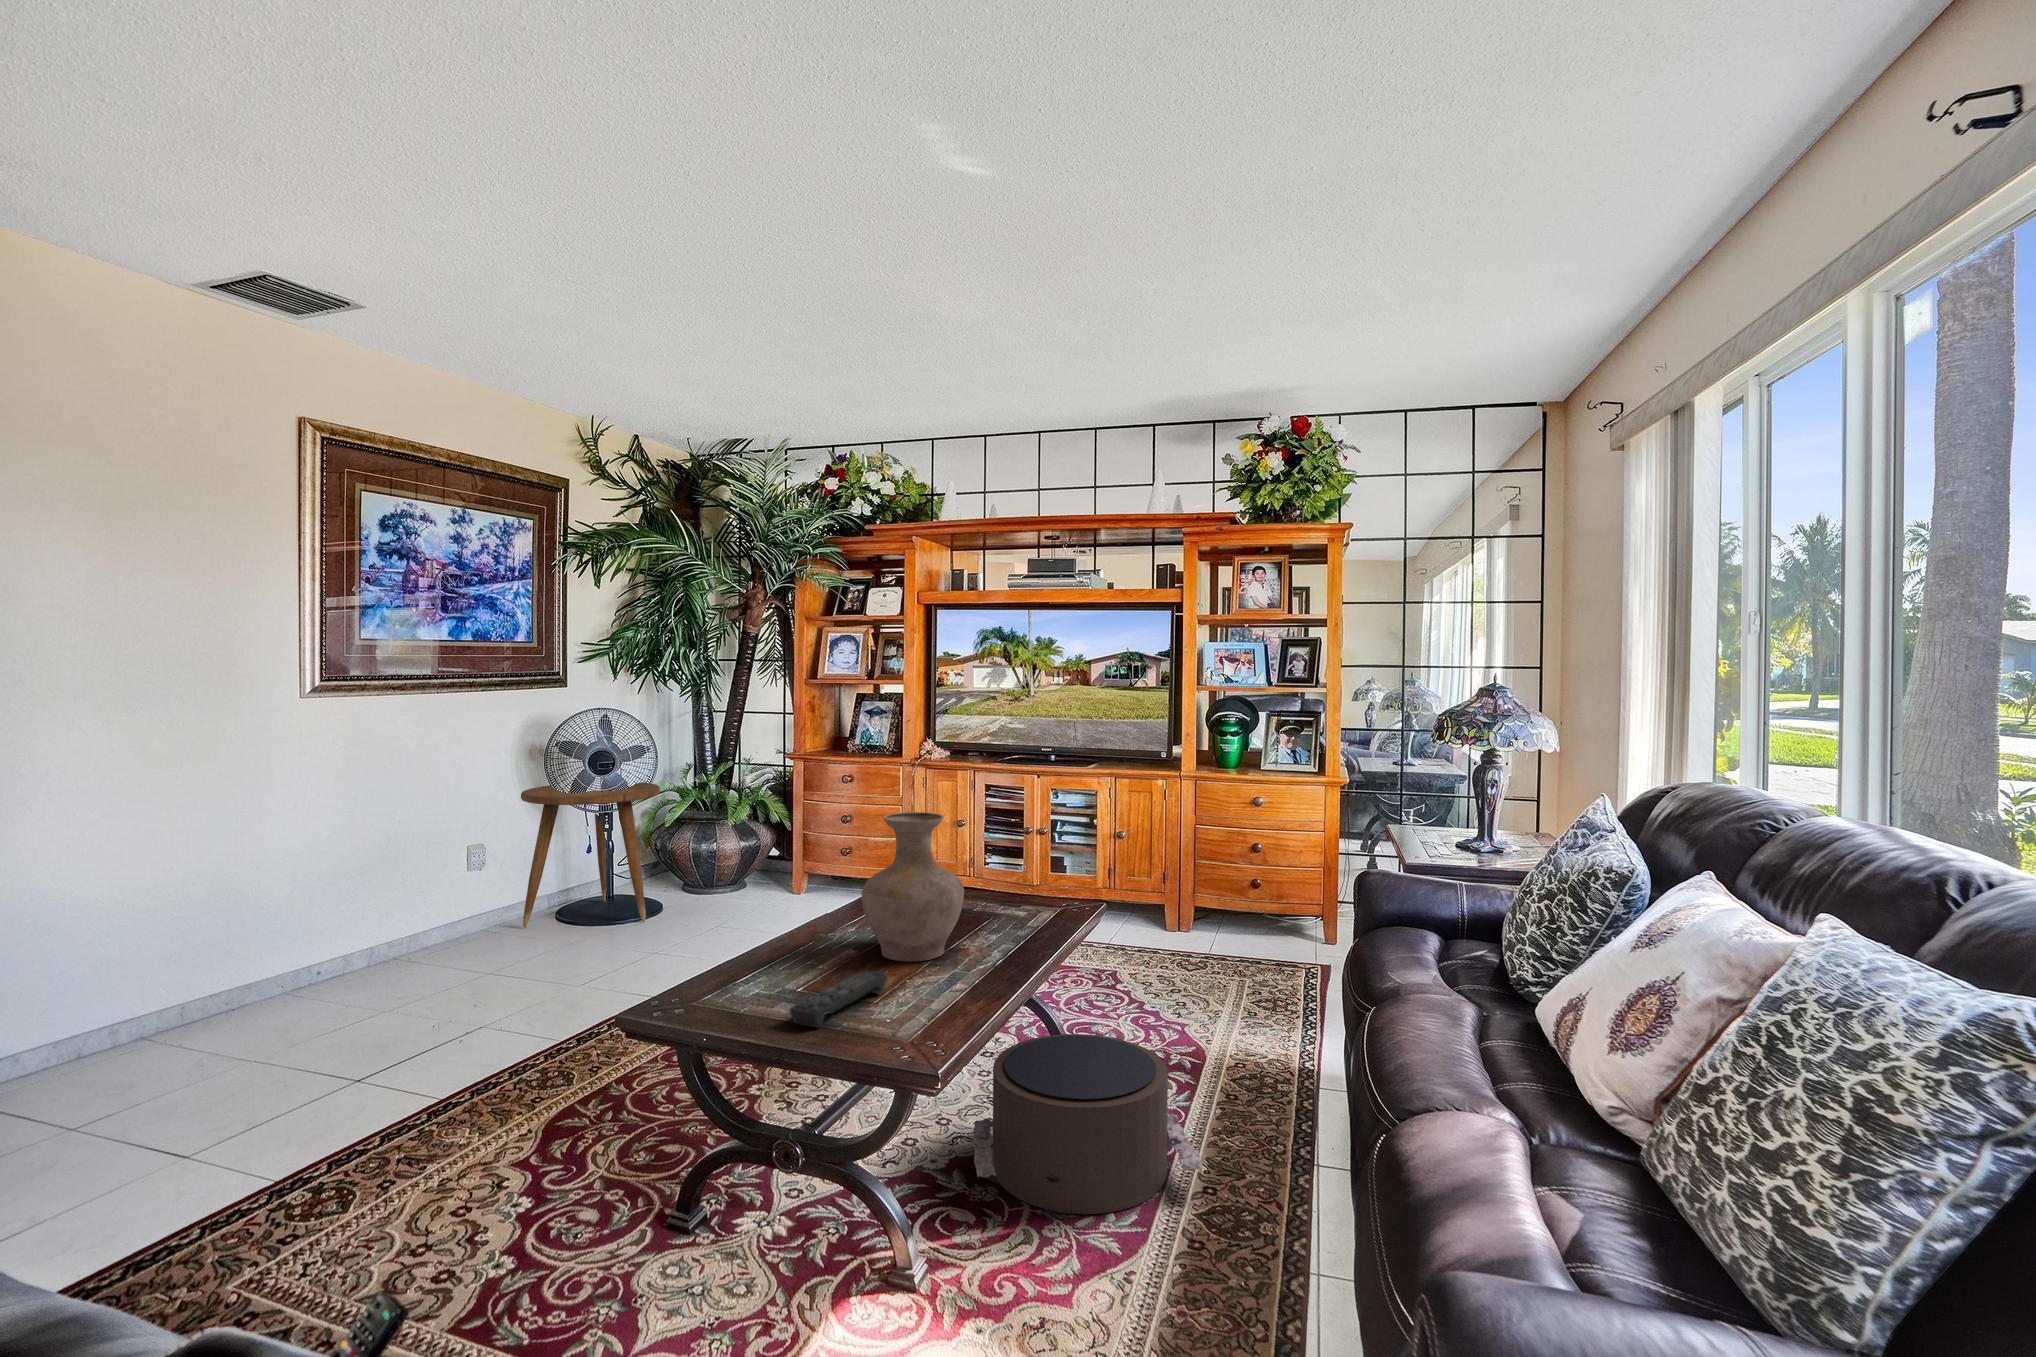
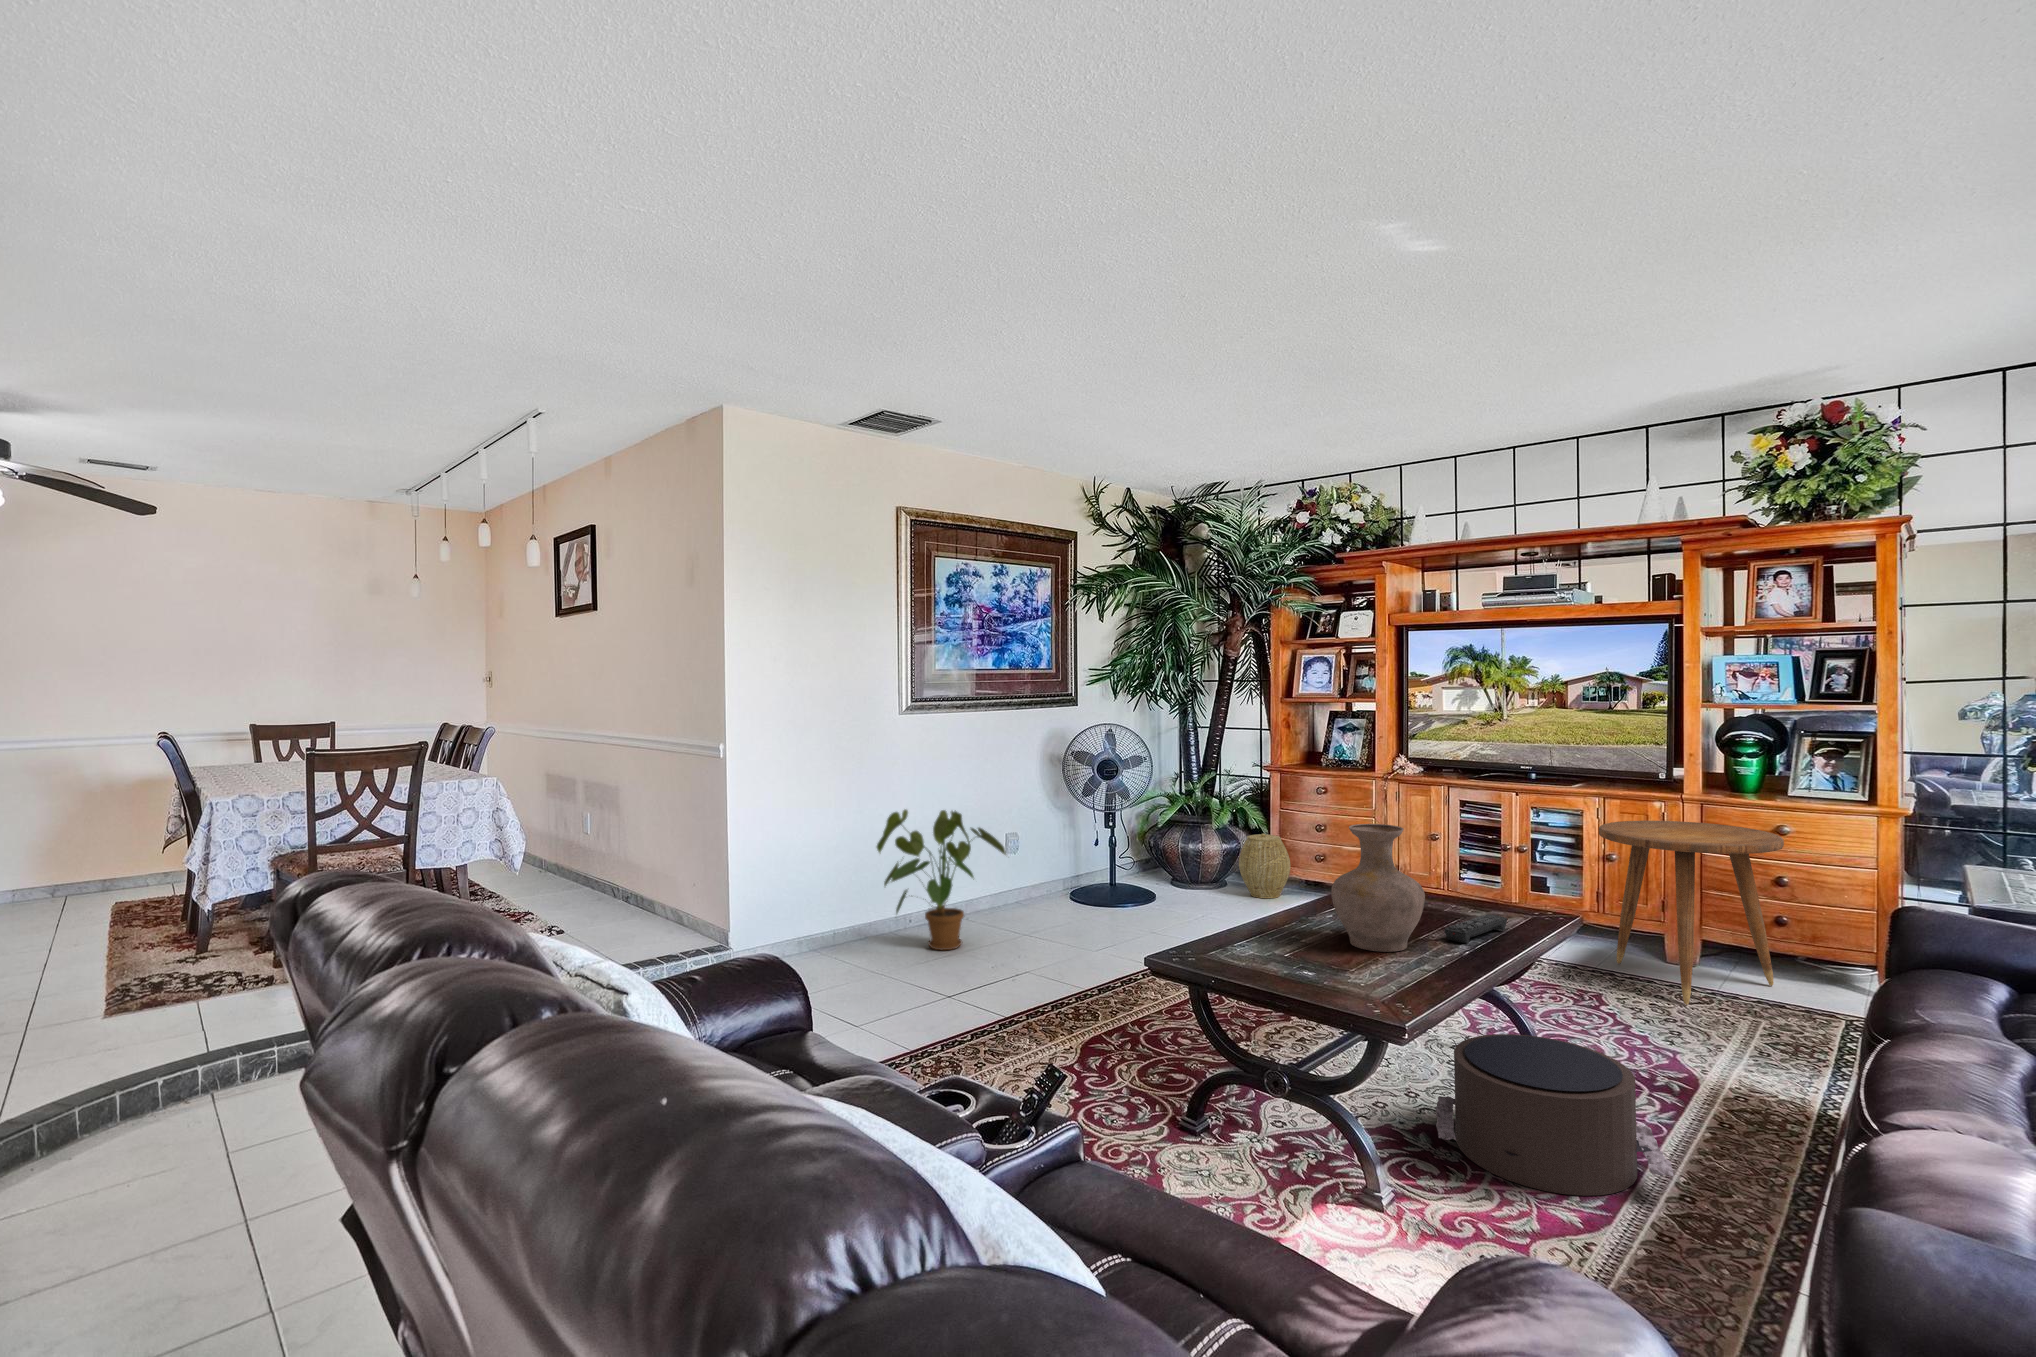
side table: present [521,782,660,928] -> present [1599,821,1784,1005]
house plant: none [221,821,449,1020] -> present [877,809,1006,950]
woven basket: none [759,829,816,901] -> present [1239,833,1291,898]
remote control: present [790,971,887,1028] -> present [1444,915,1507,944]

